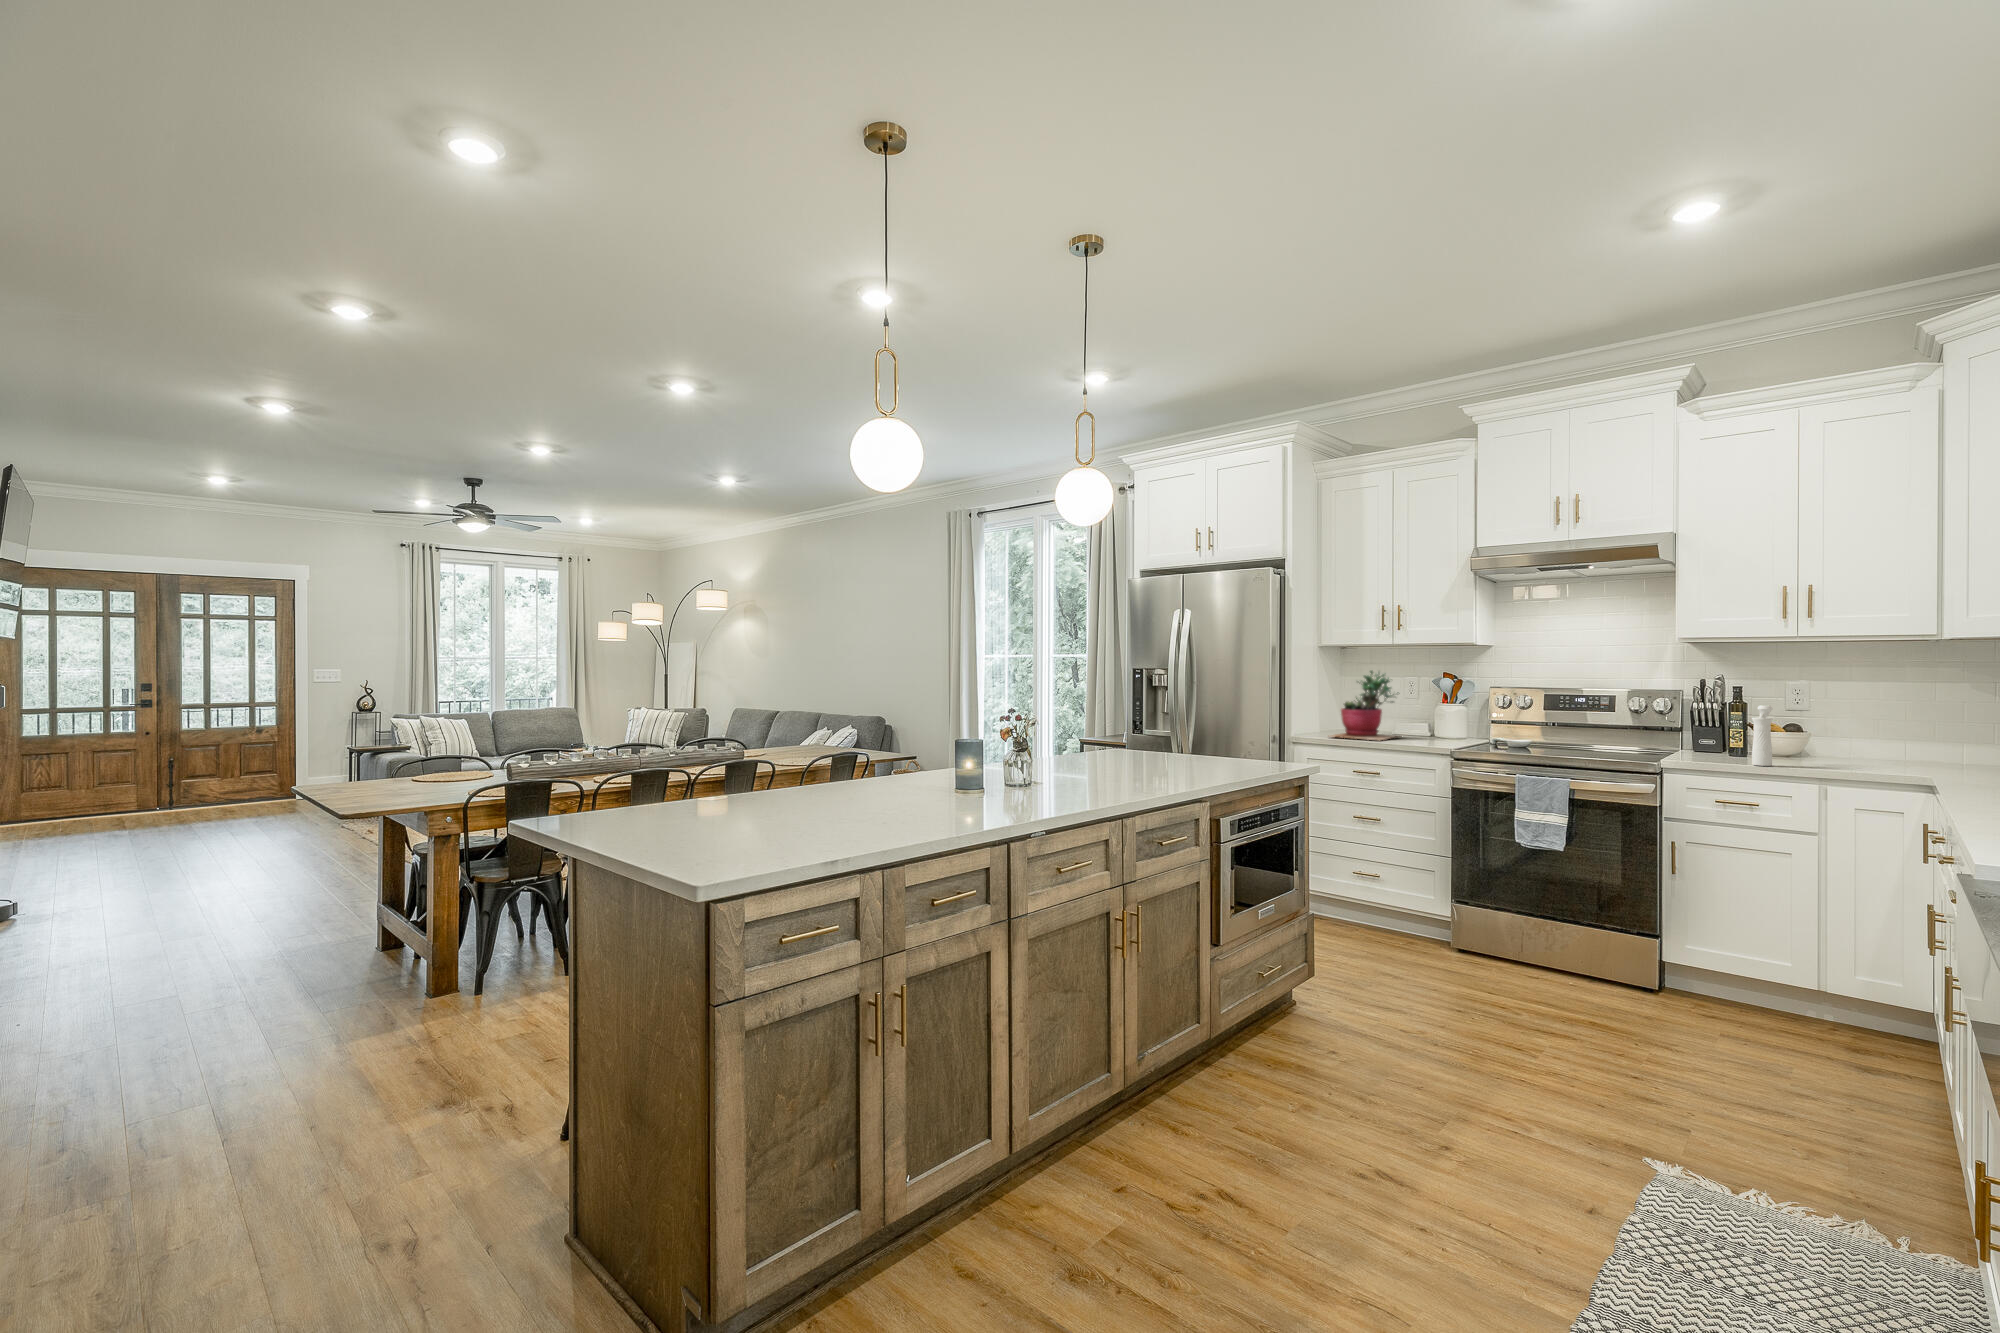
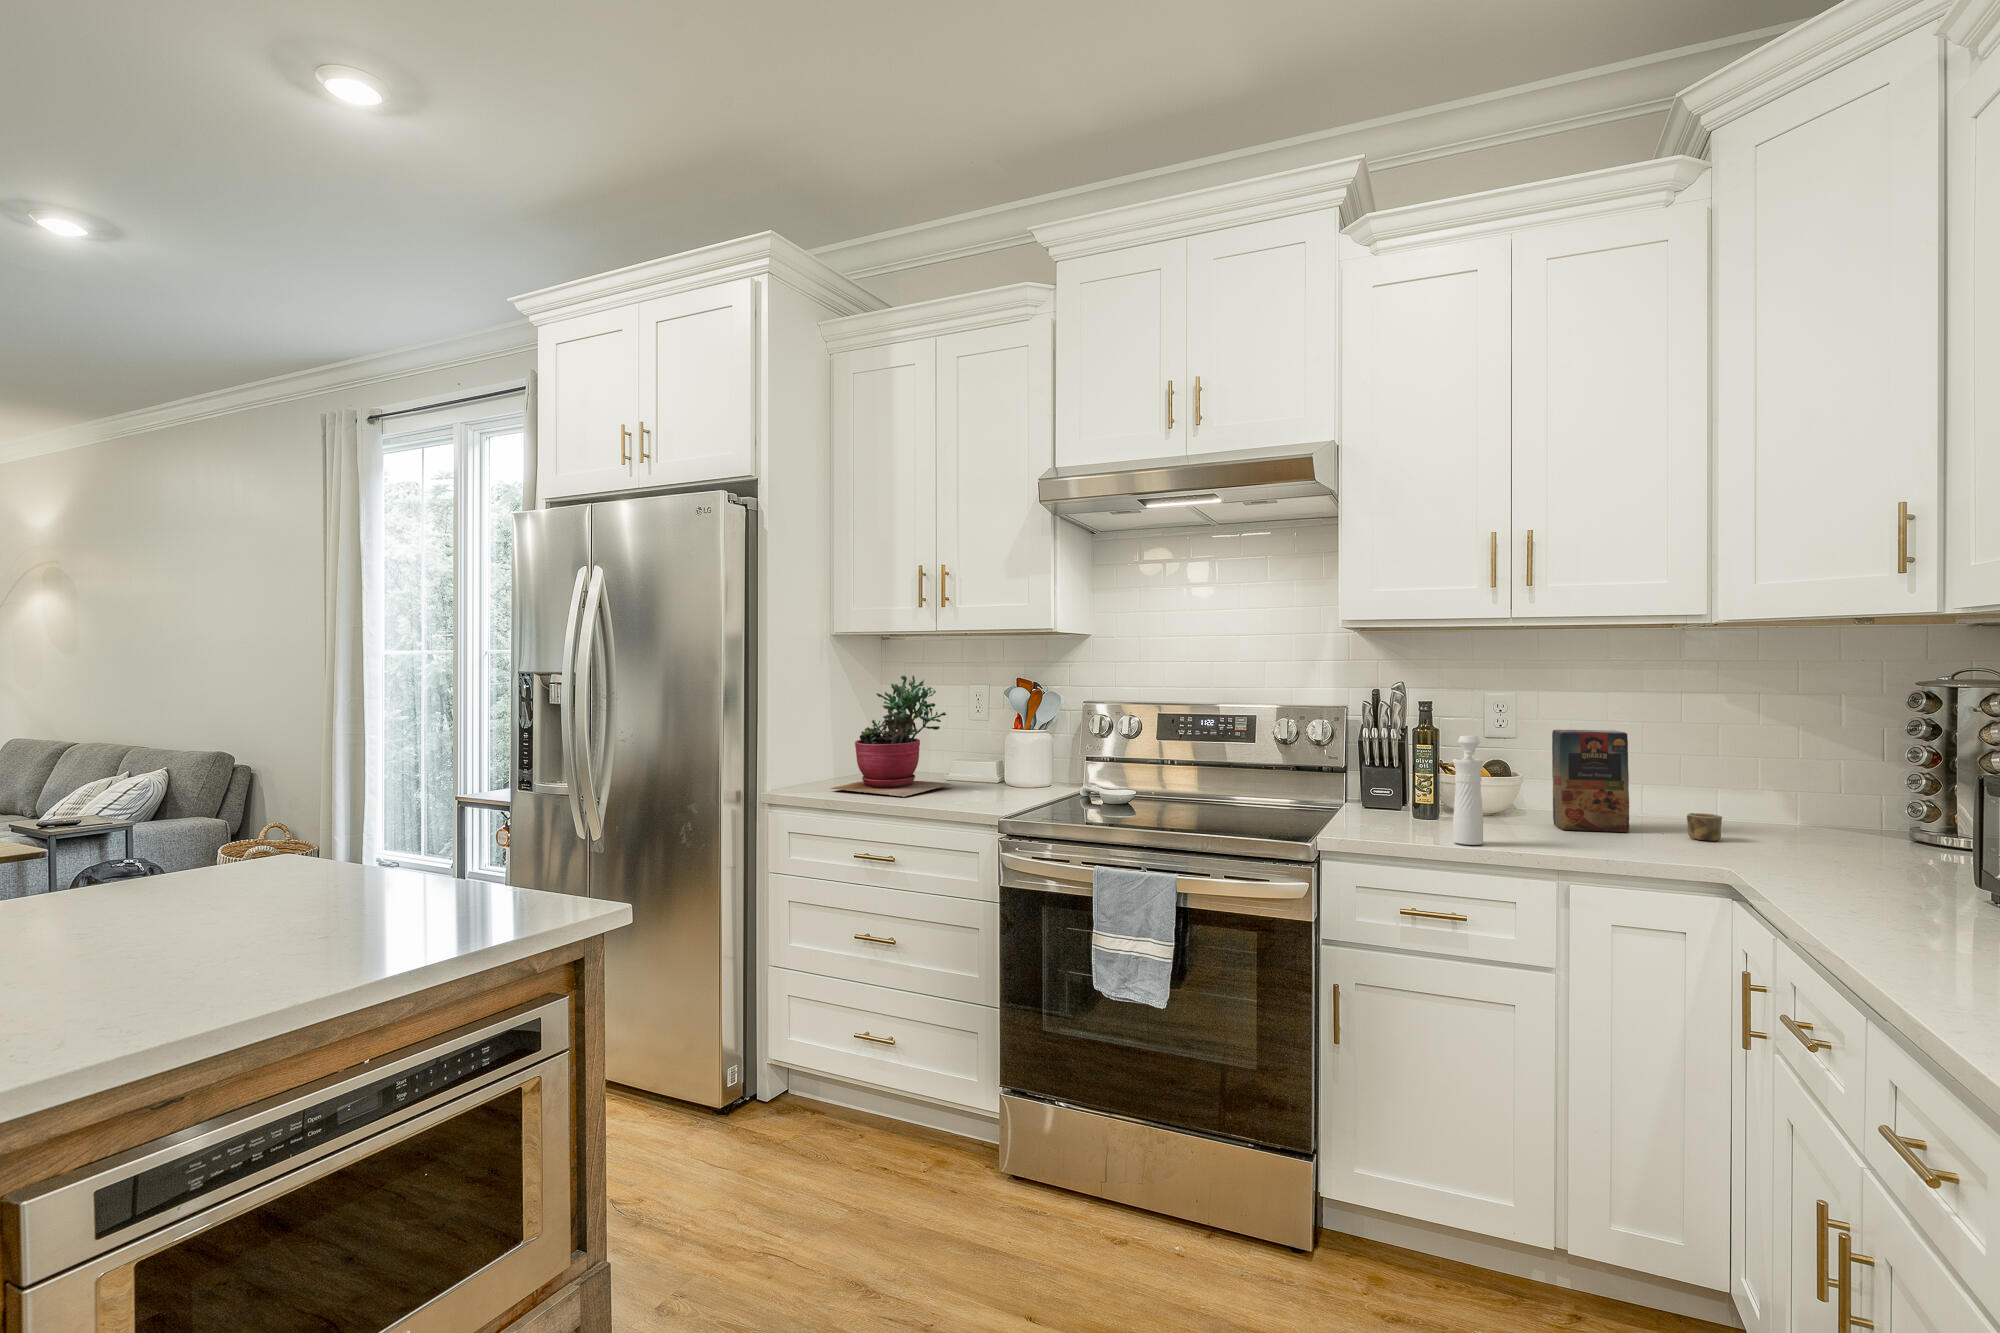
cereal box: none [1828,704,1944,769] -> present [1552,730,1722,841]

